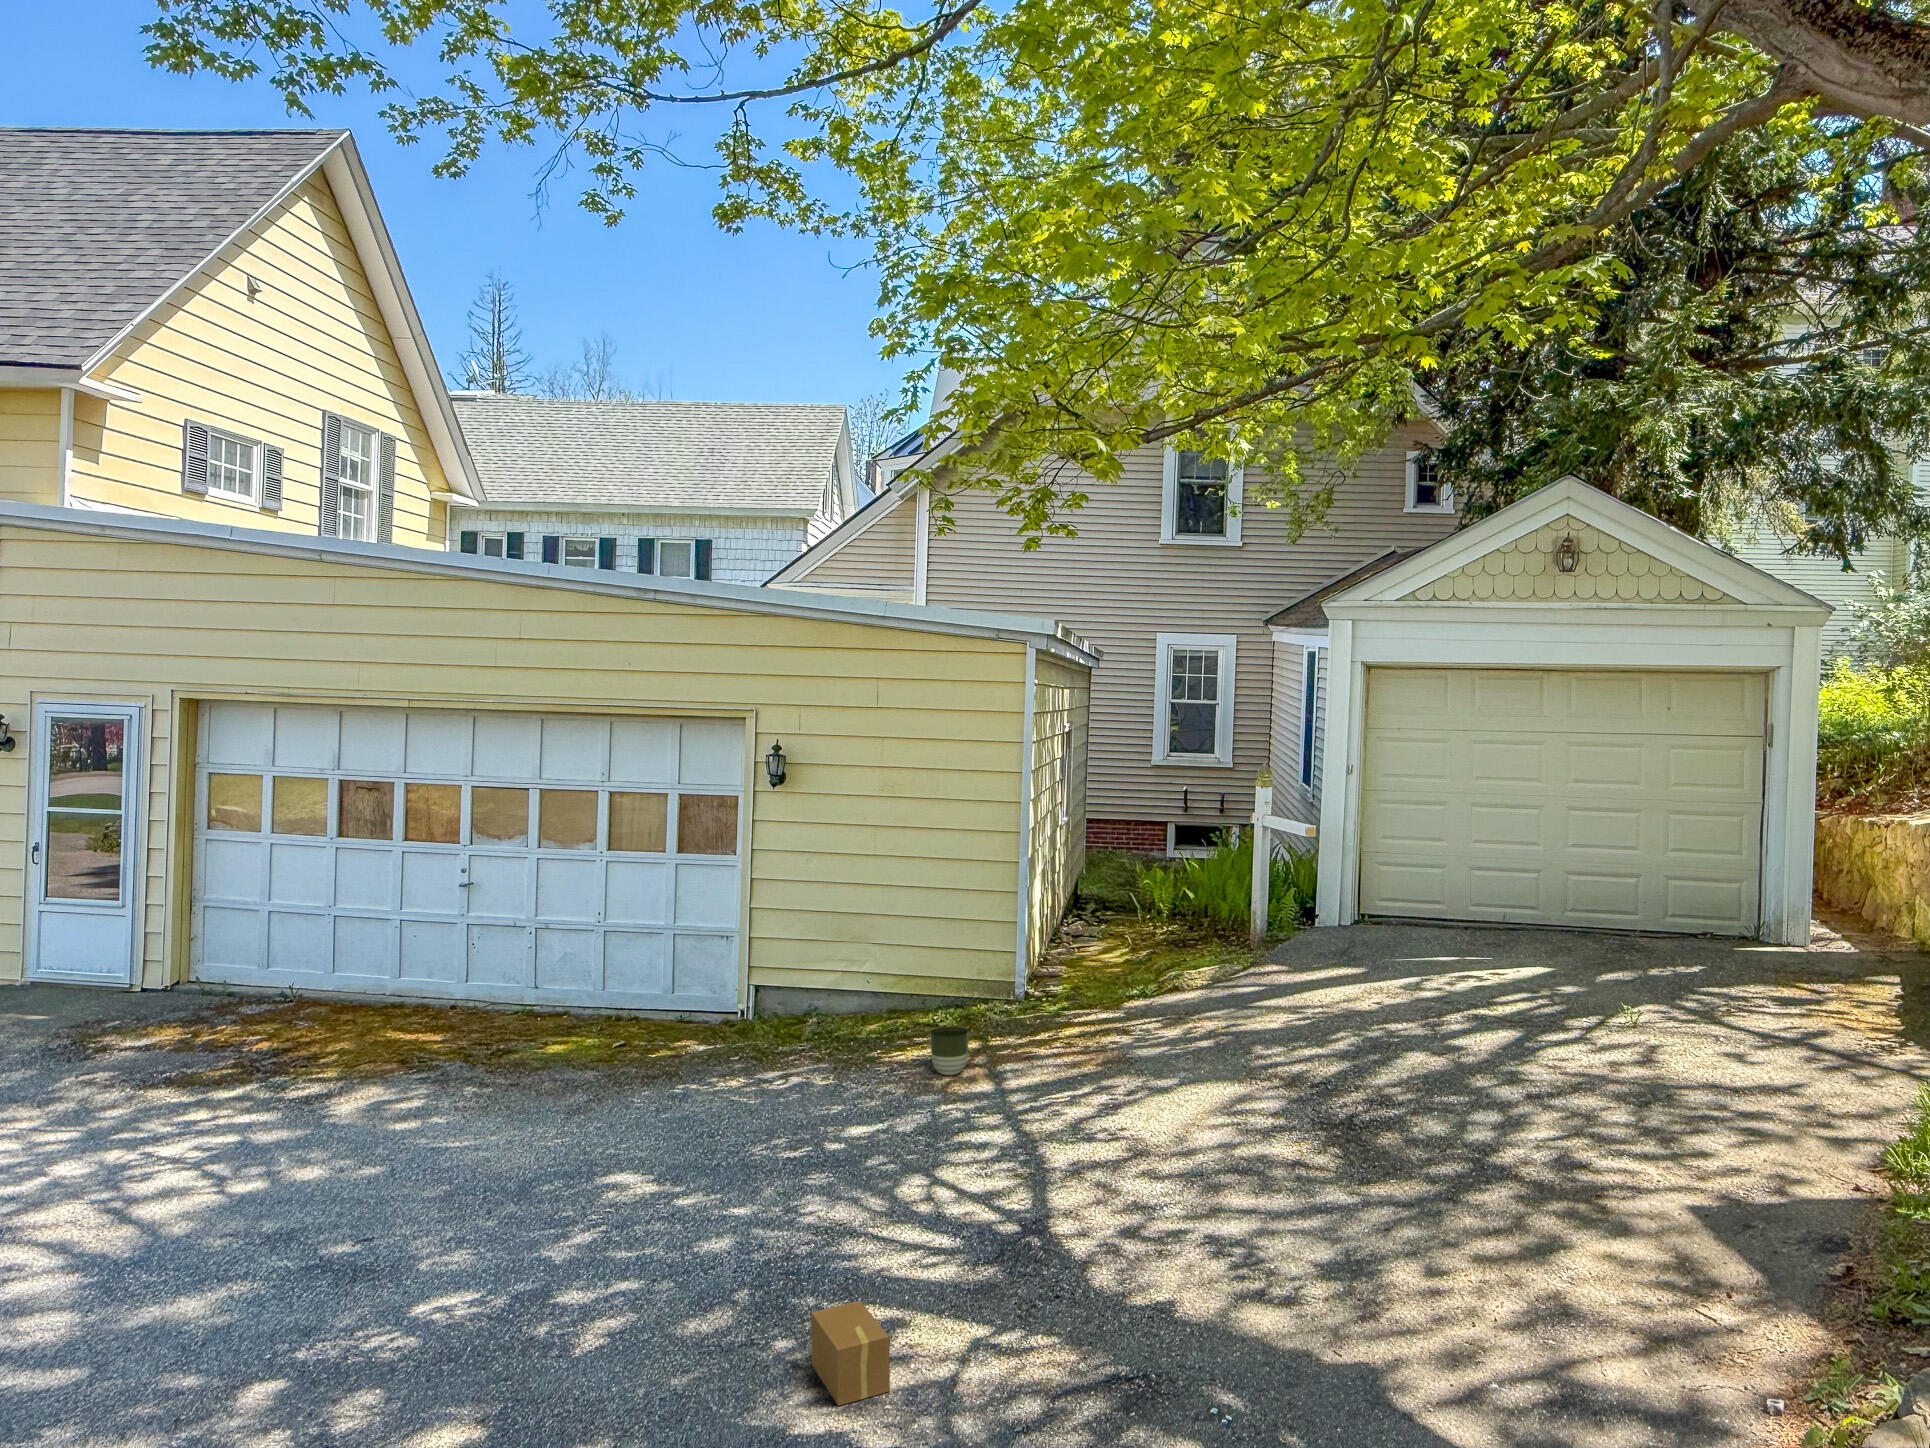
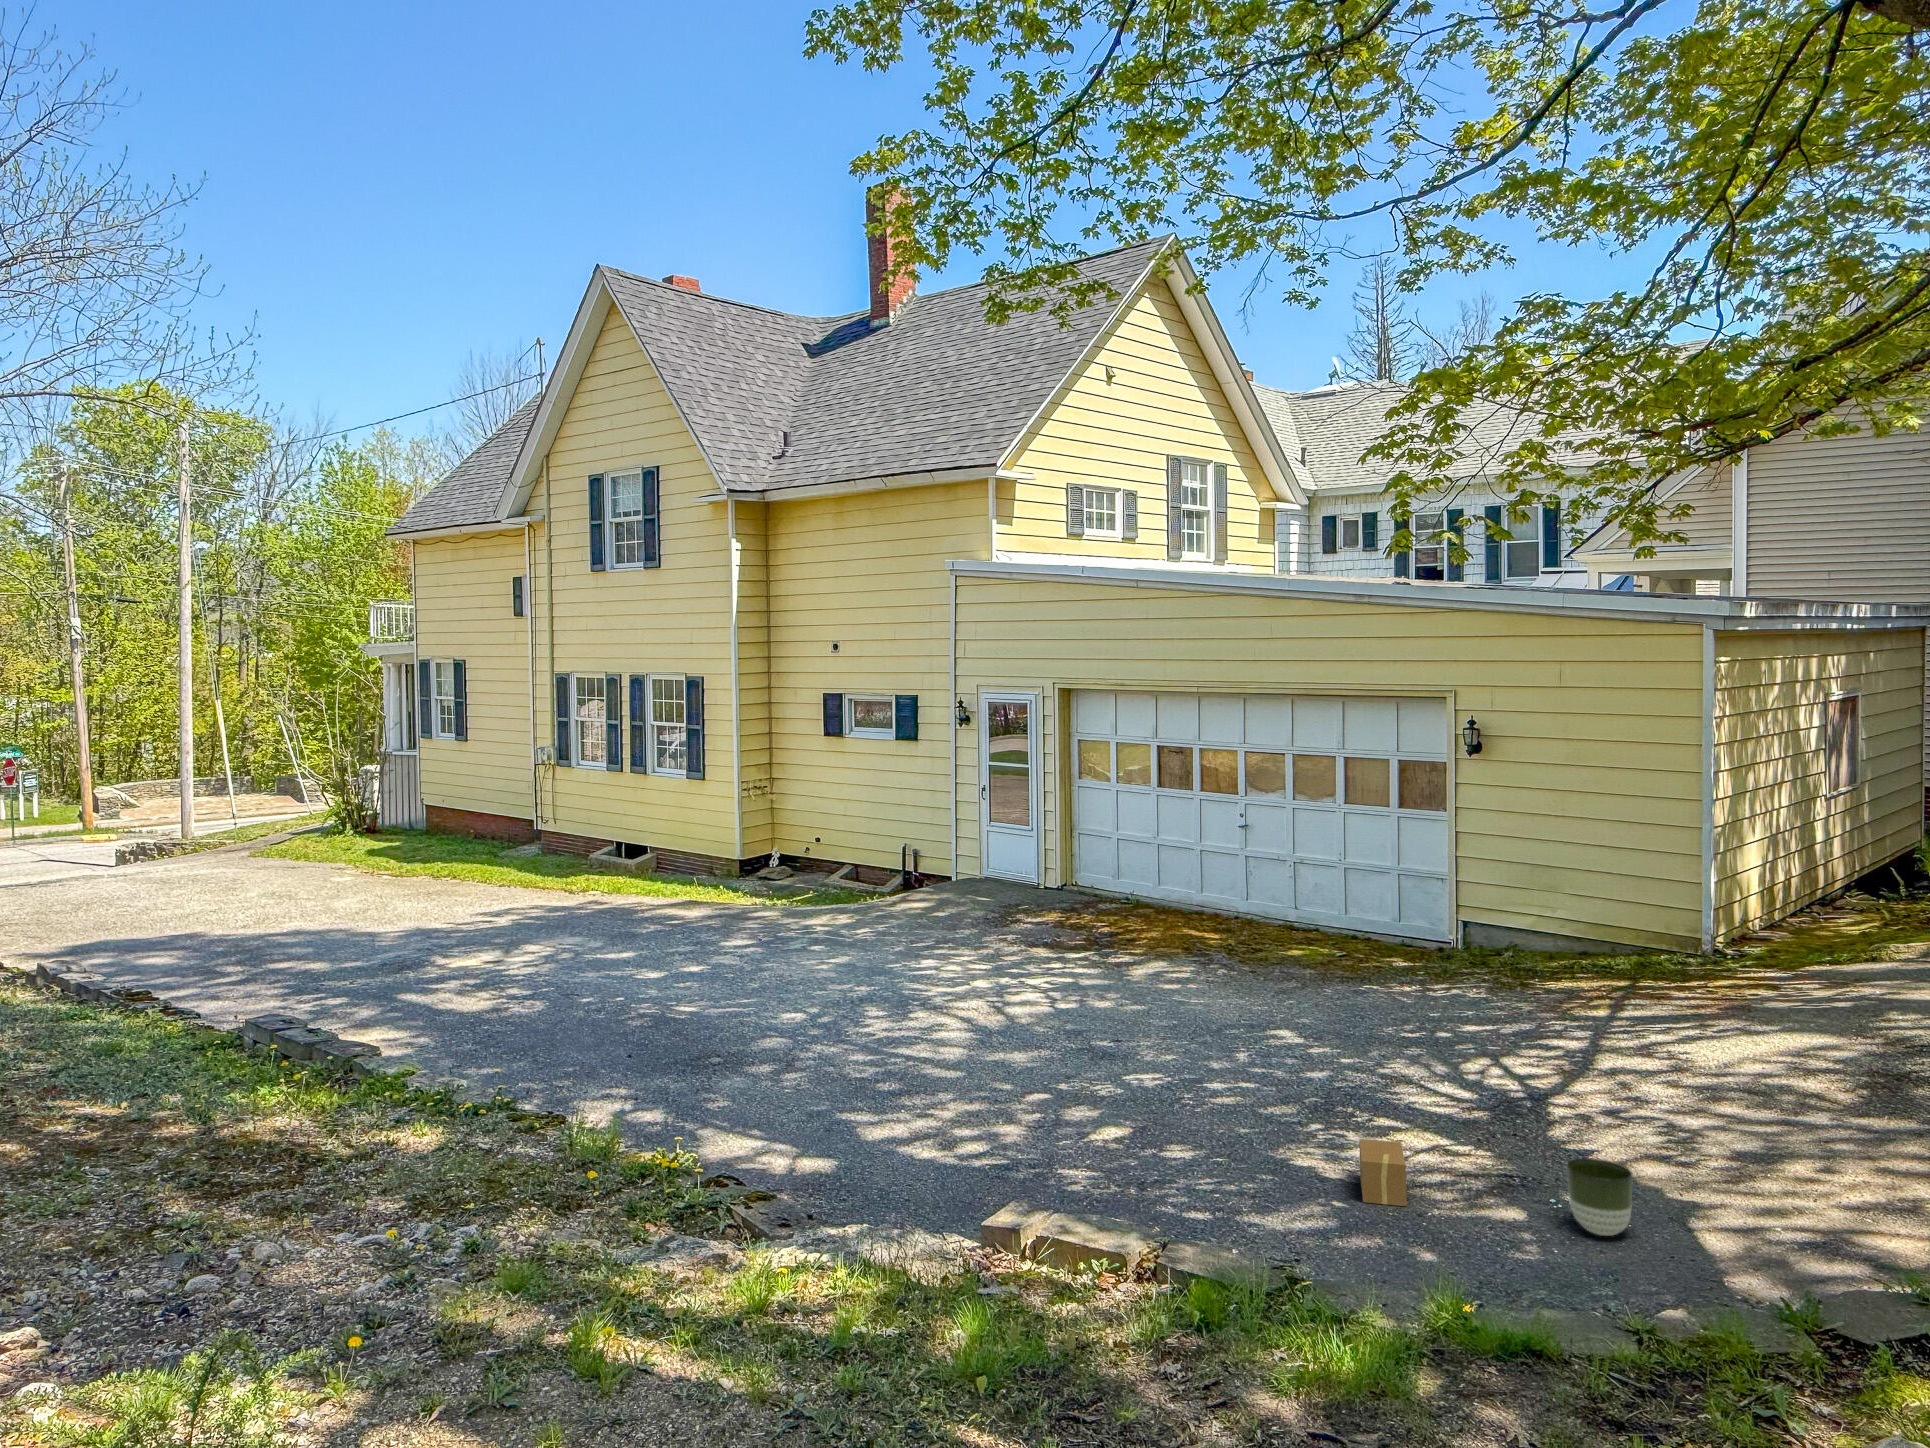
planter: present [930,1027,968,1075] -> present [1567,1158,1632,1236]

